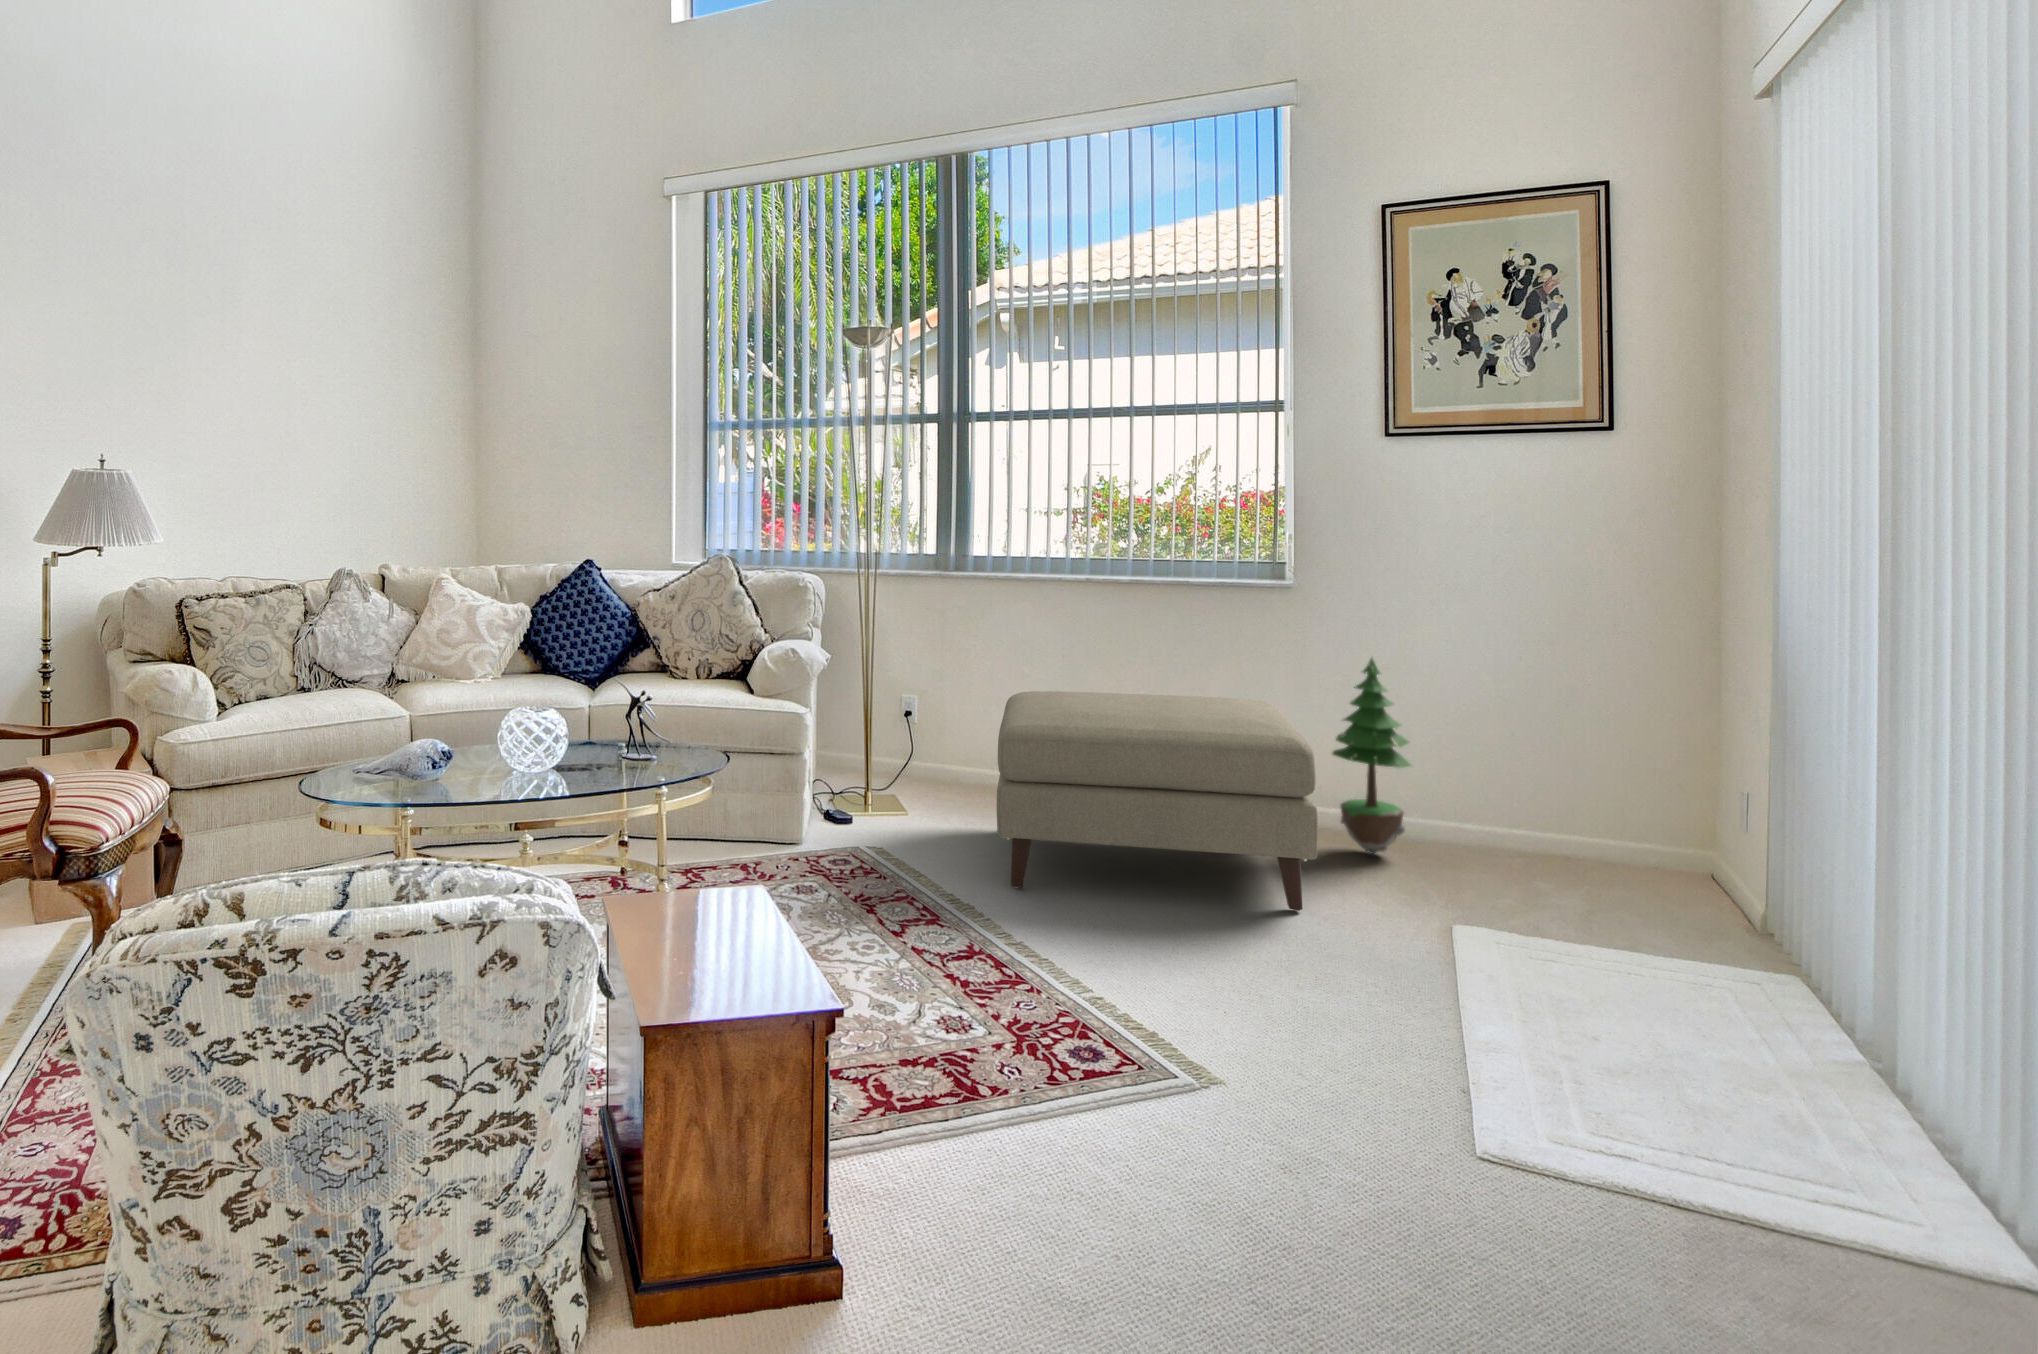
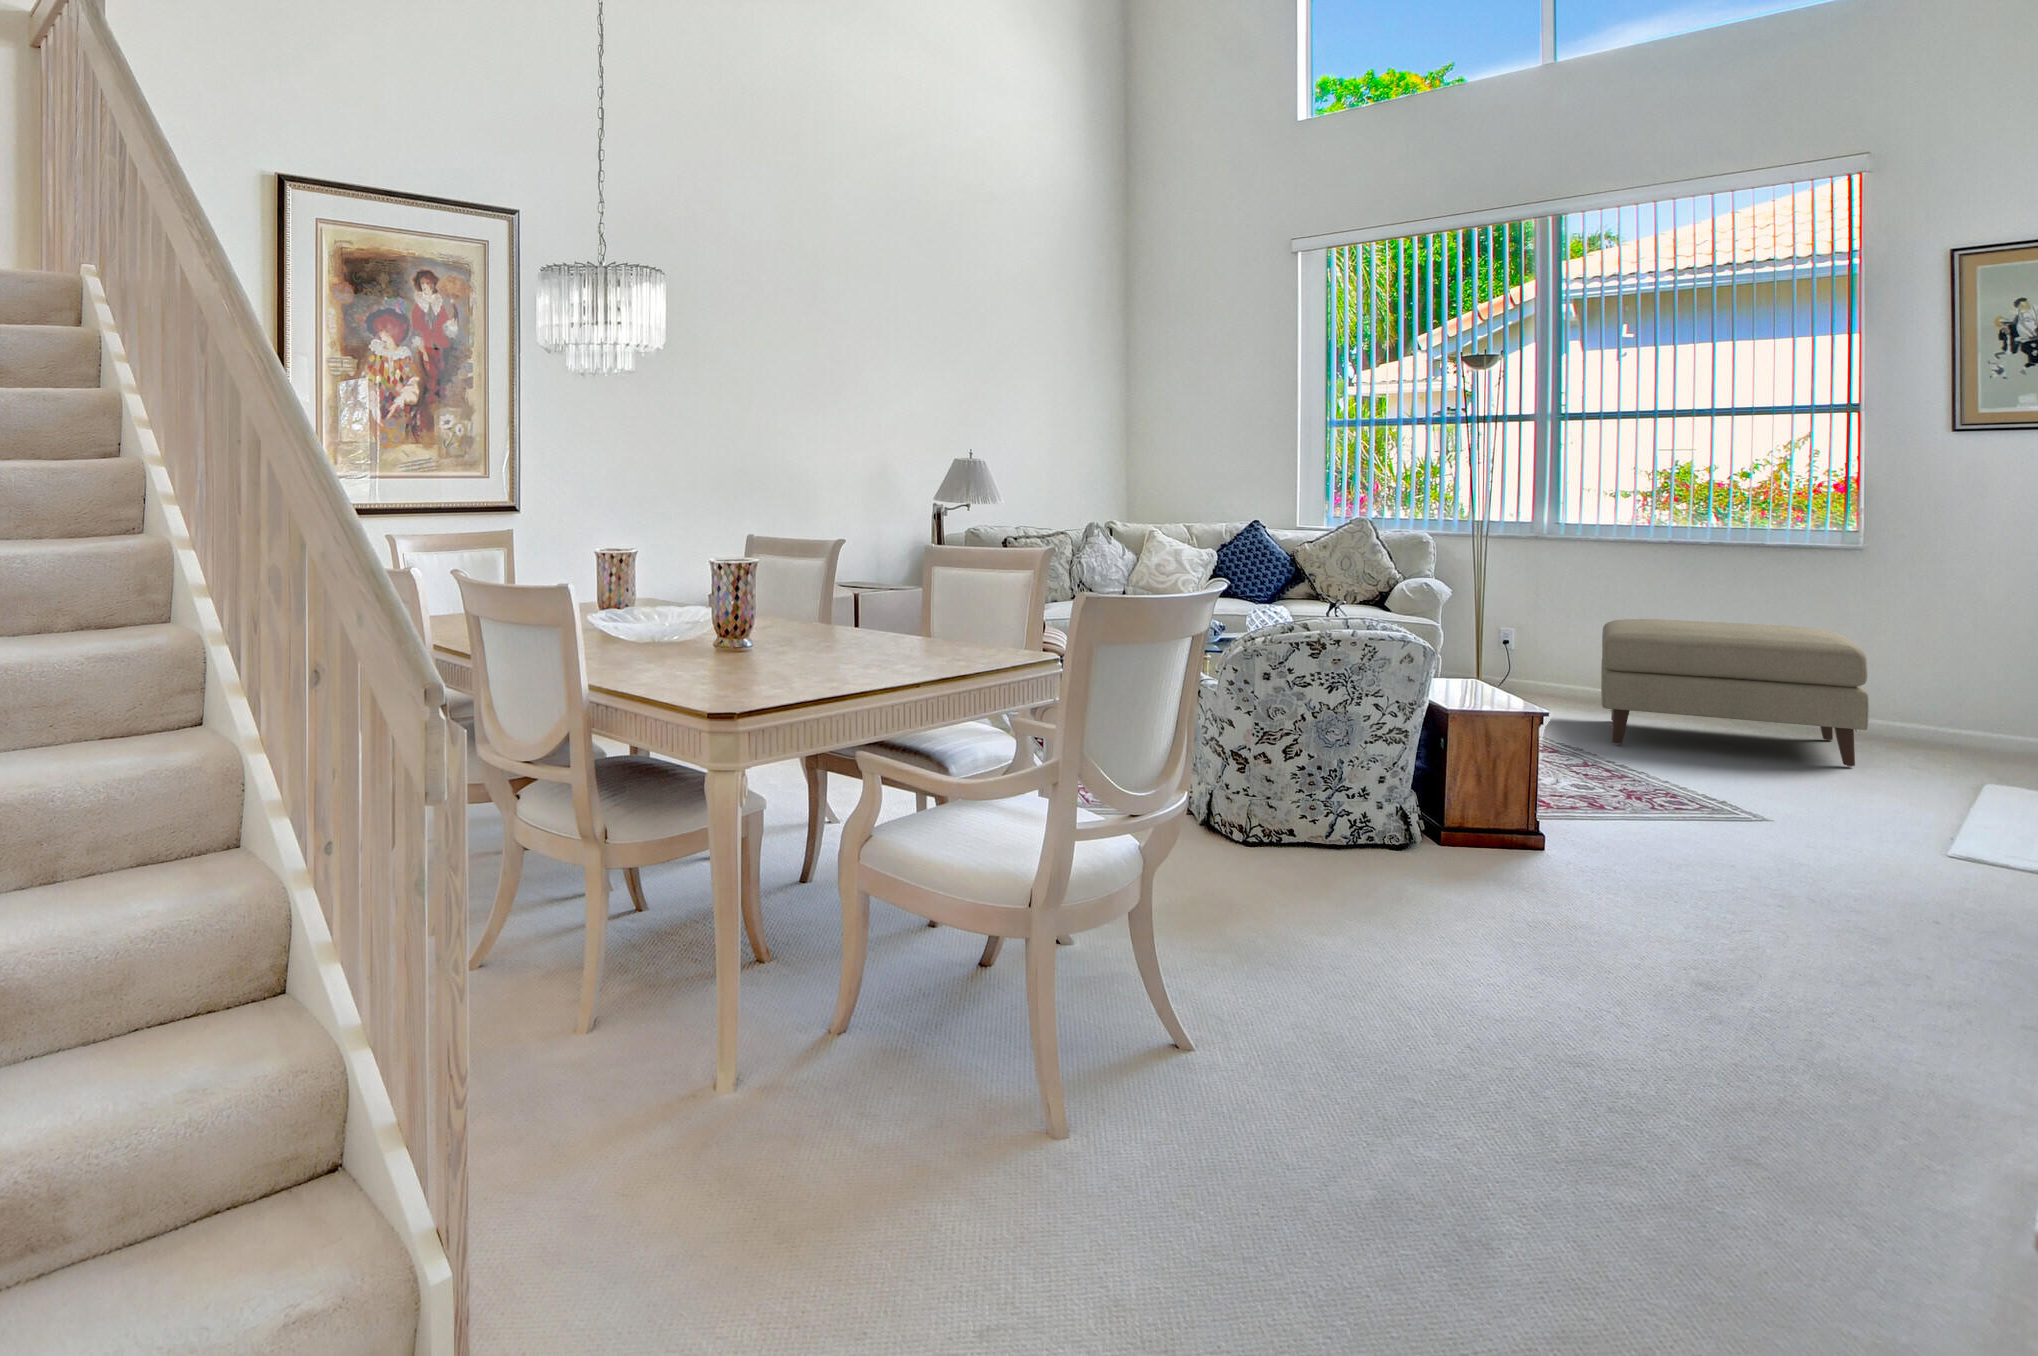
potted tree: present [1333,658,1411,854] -> none [1893,598,1967,749]

